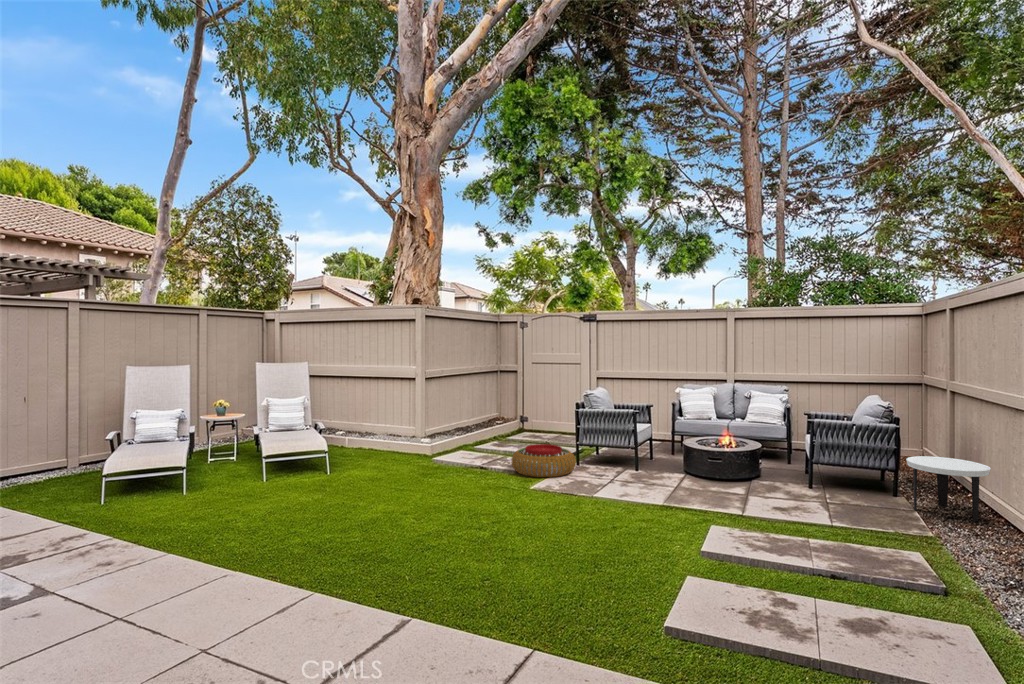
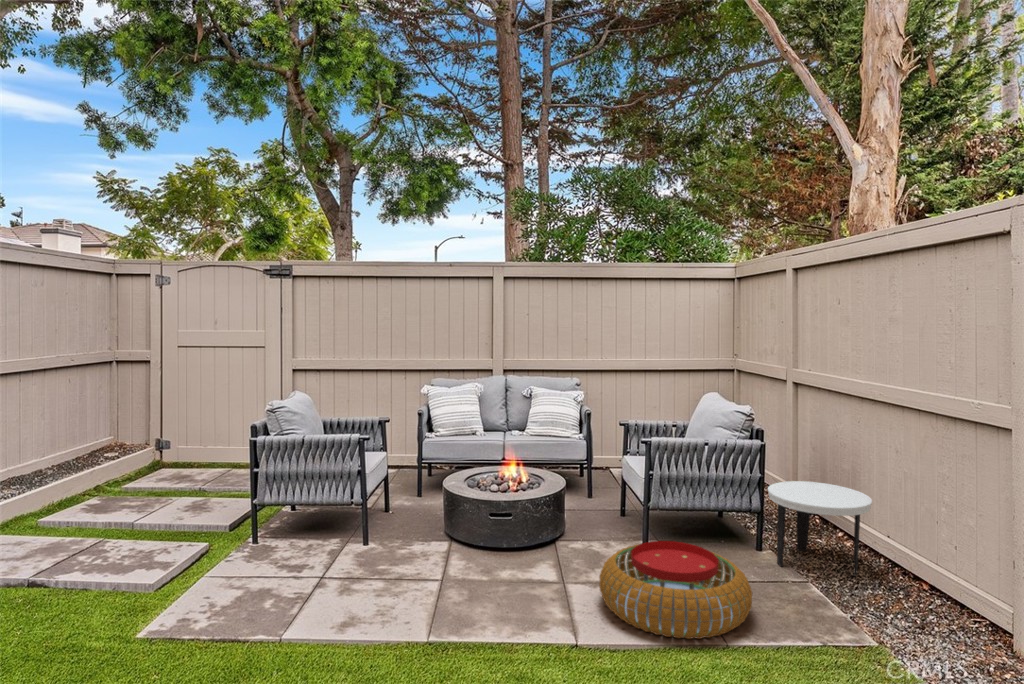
pouf: present [511,444,576,477] -> present [599,541,752,639]

